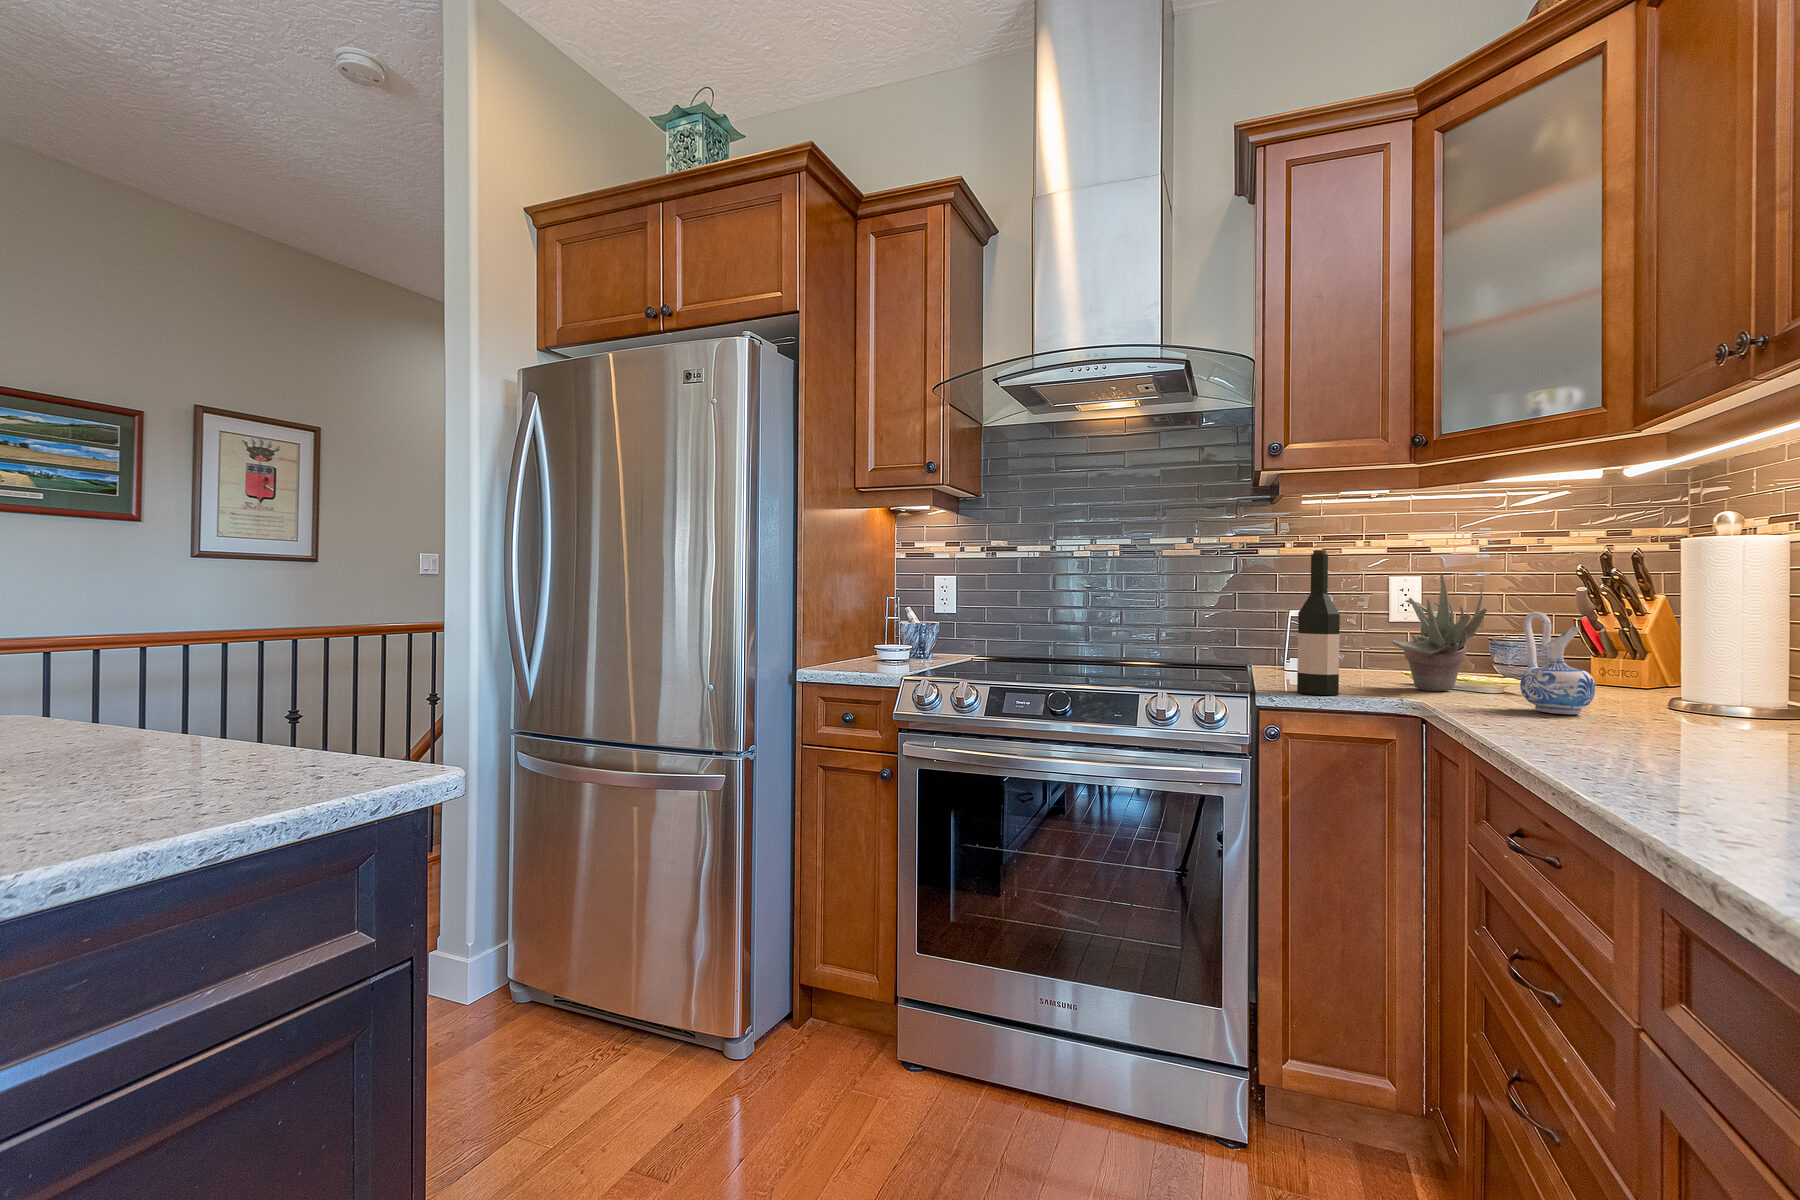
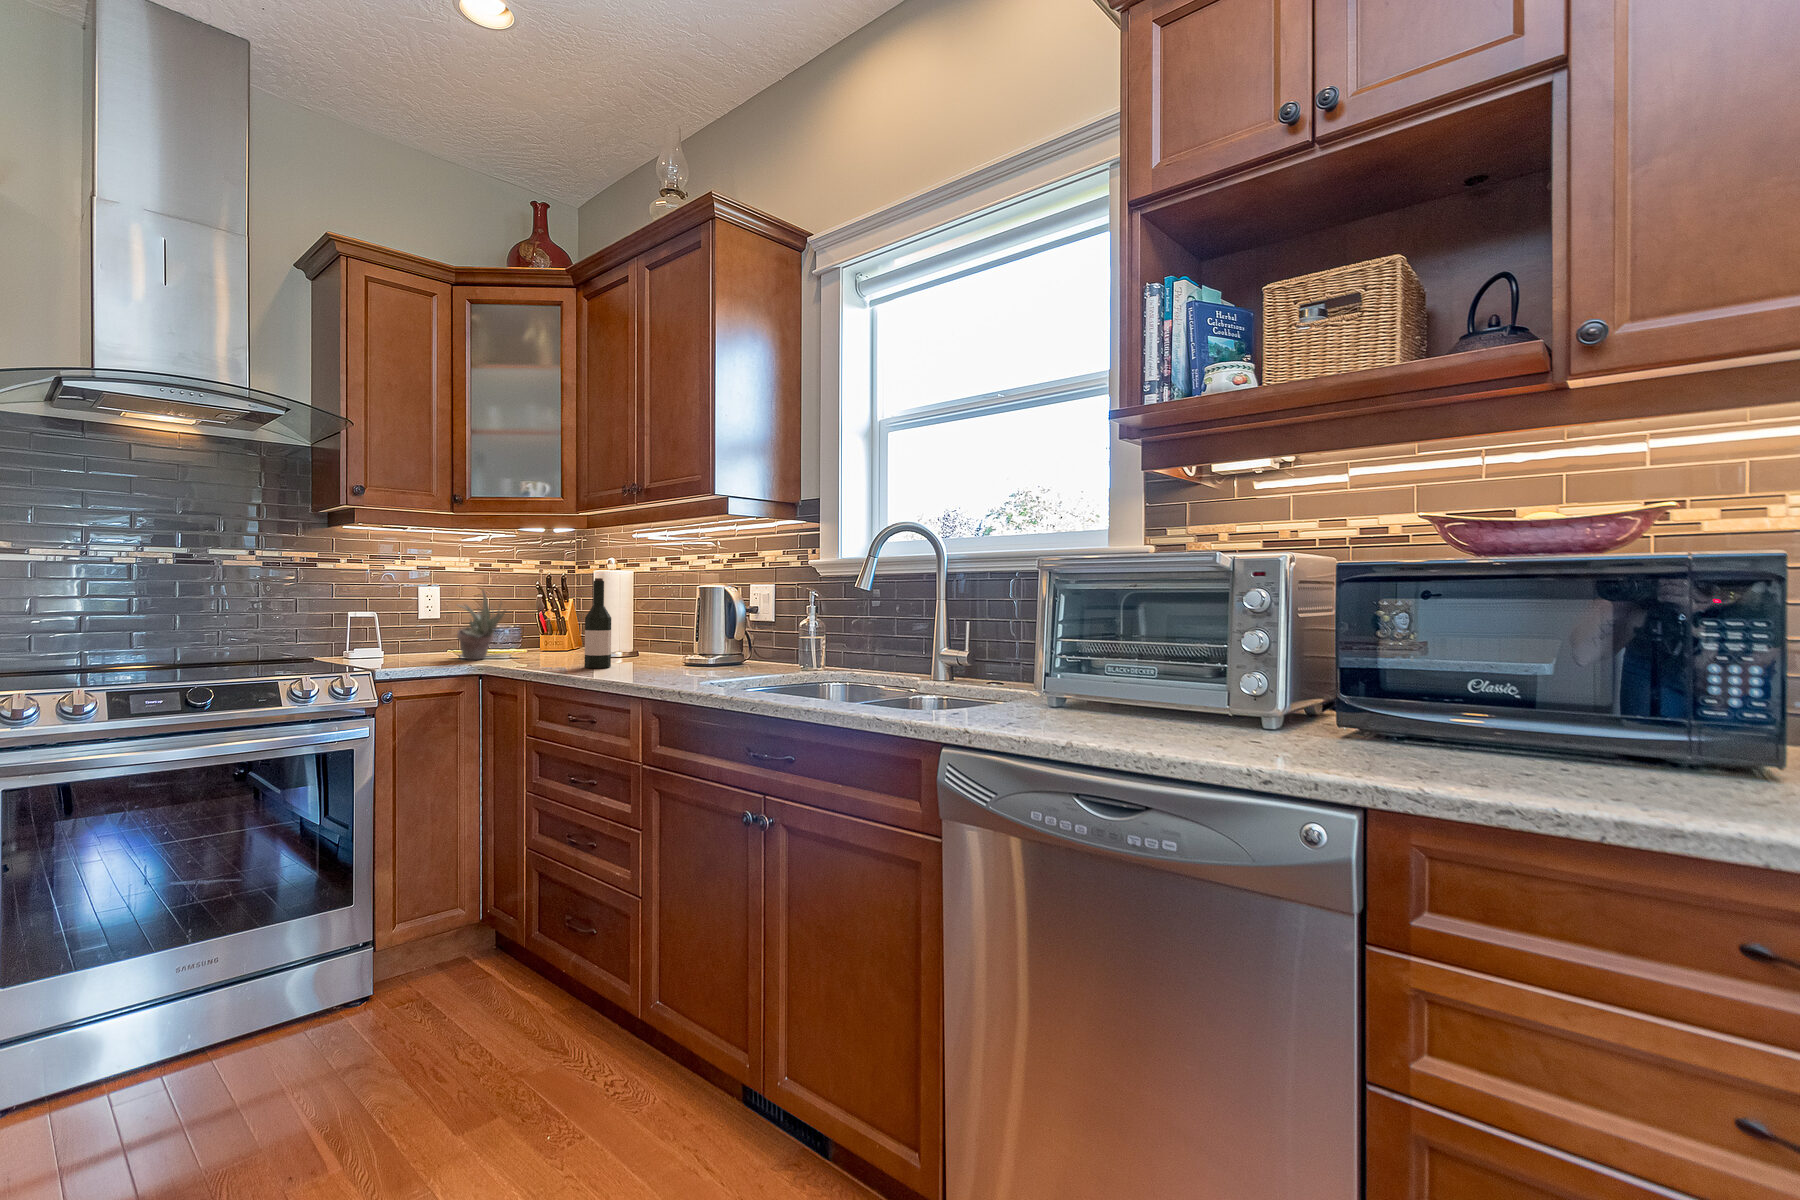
wine bottle: present [1297,550,1340,695] -> present [584,578,611,668]
ceramic pitcher: present [1520,612,1595,714] -> none [535,611,568,664]

